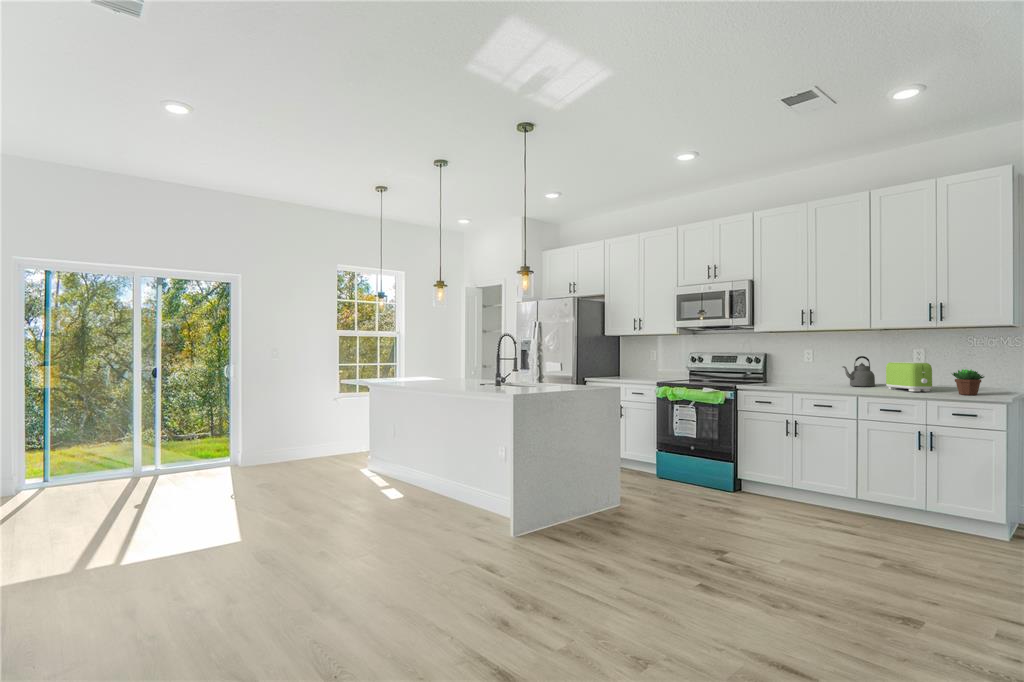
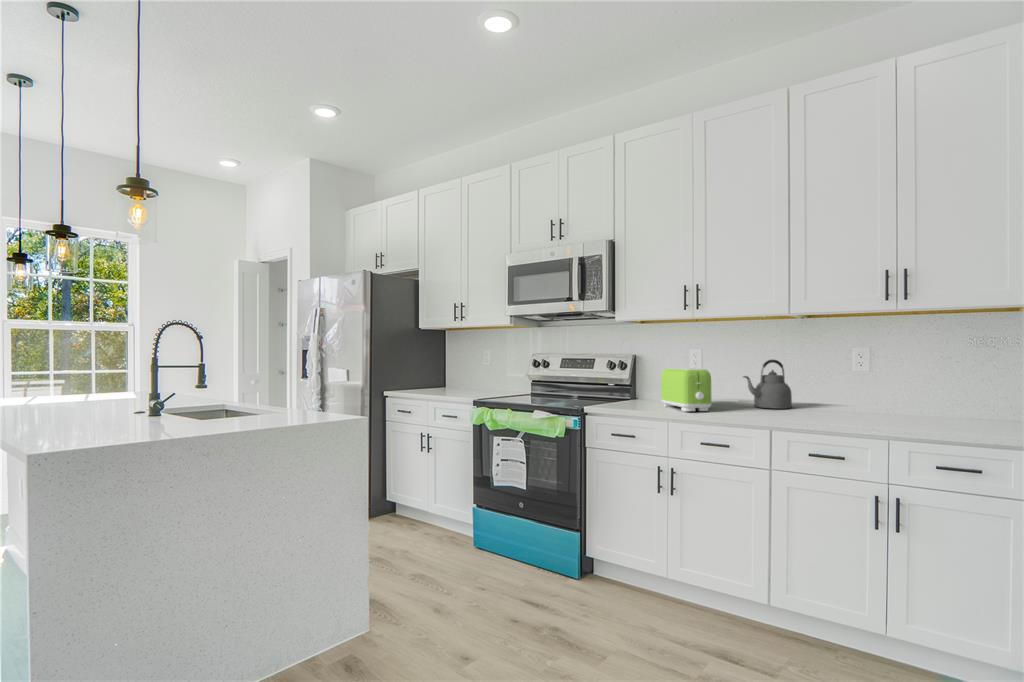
toaster: present [886,362,932,391] -> present [661,368,711,411]
succulent plant: present [952,369,984,395] -> none [921,381,978,429]

